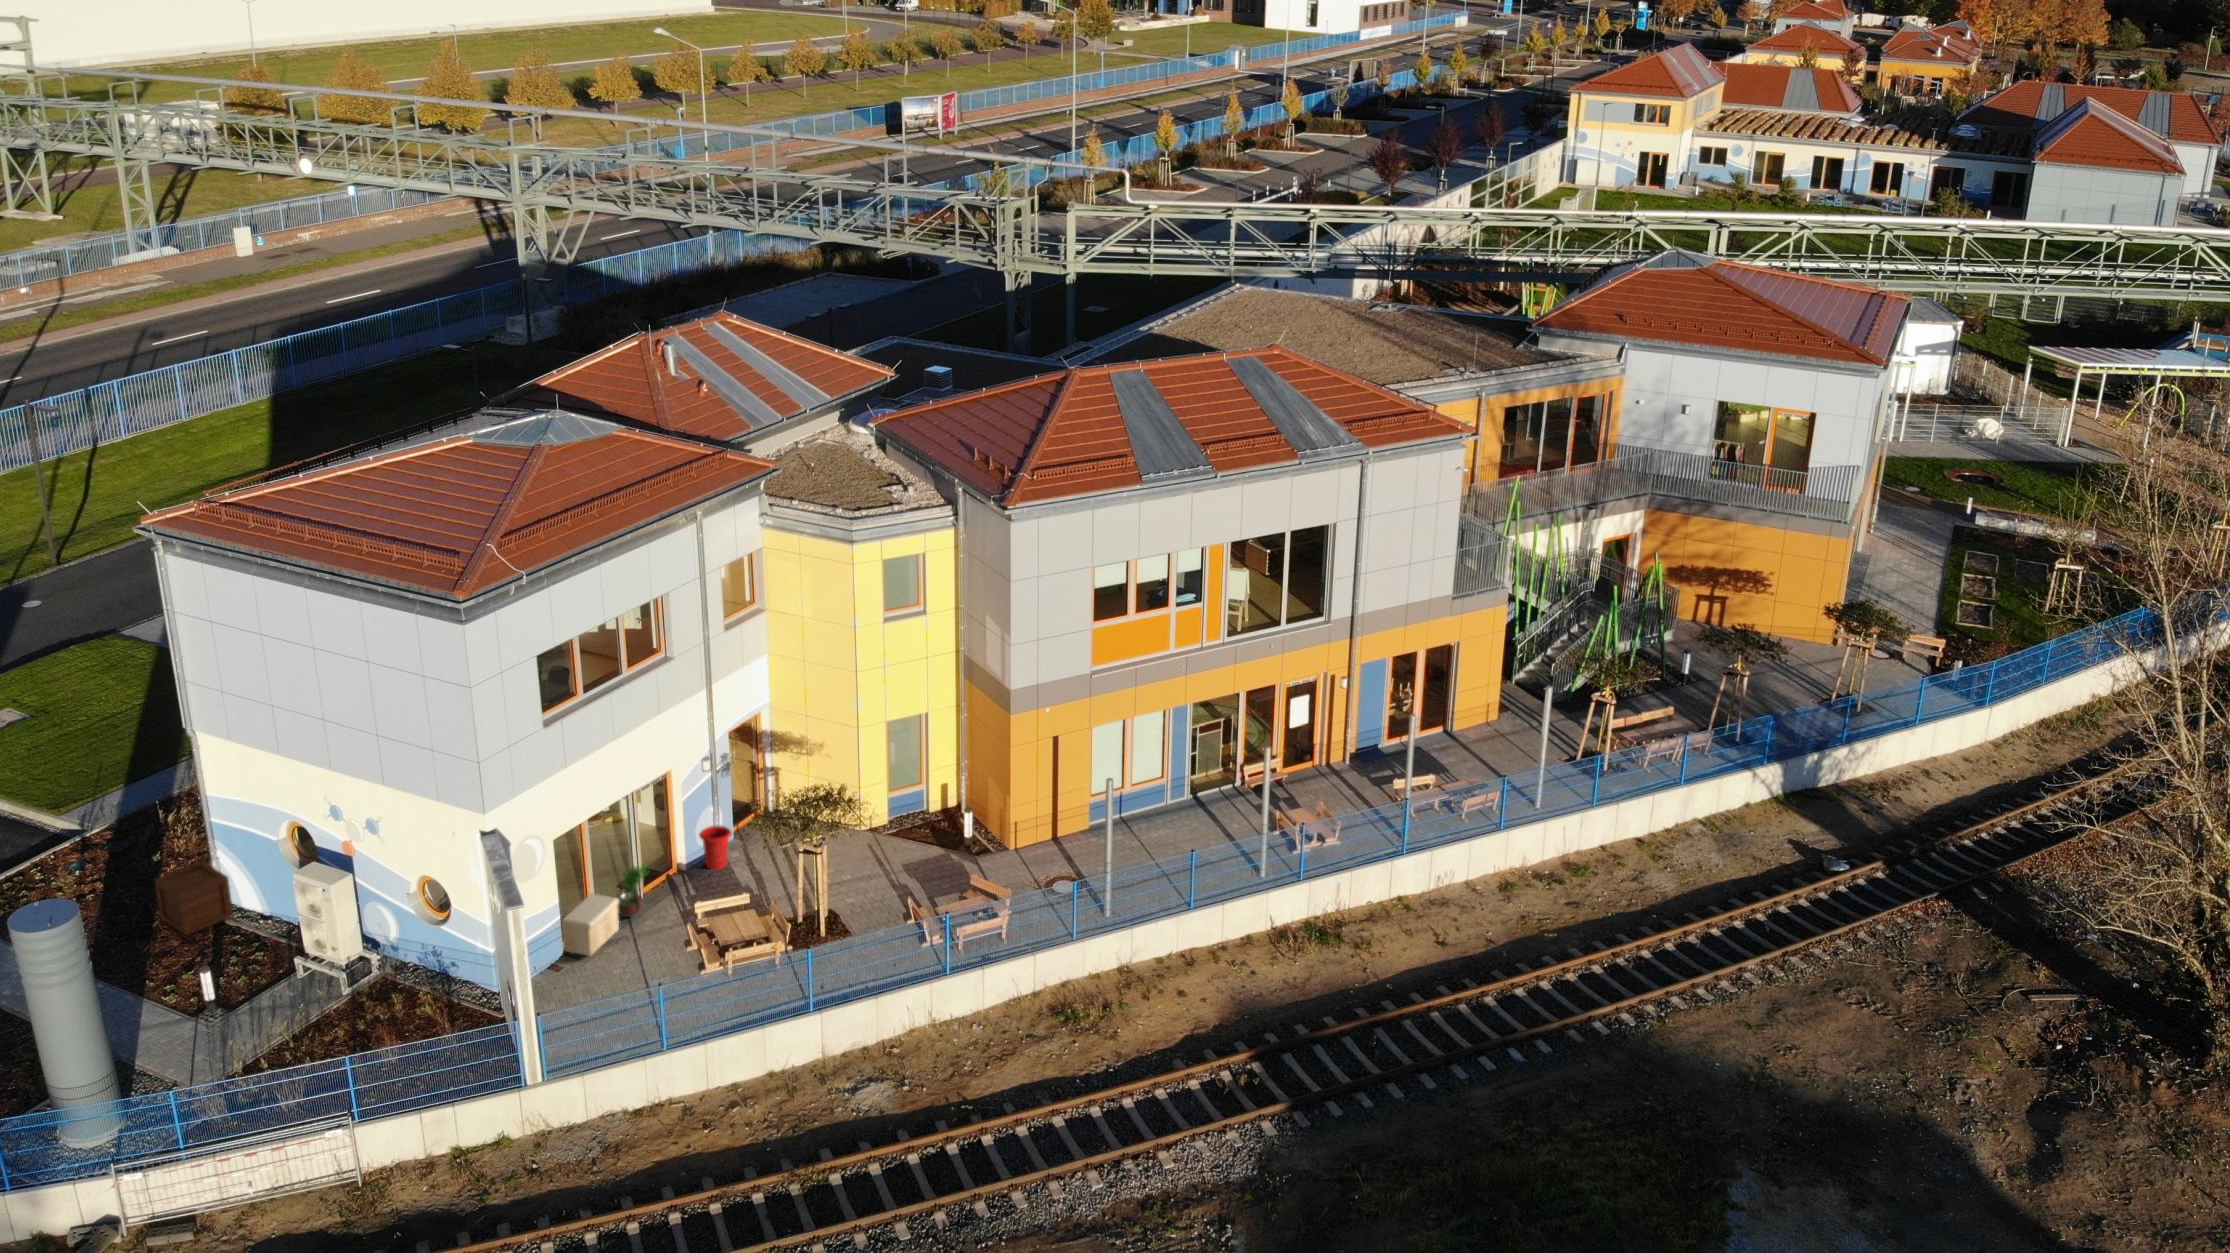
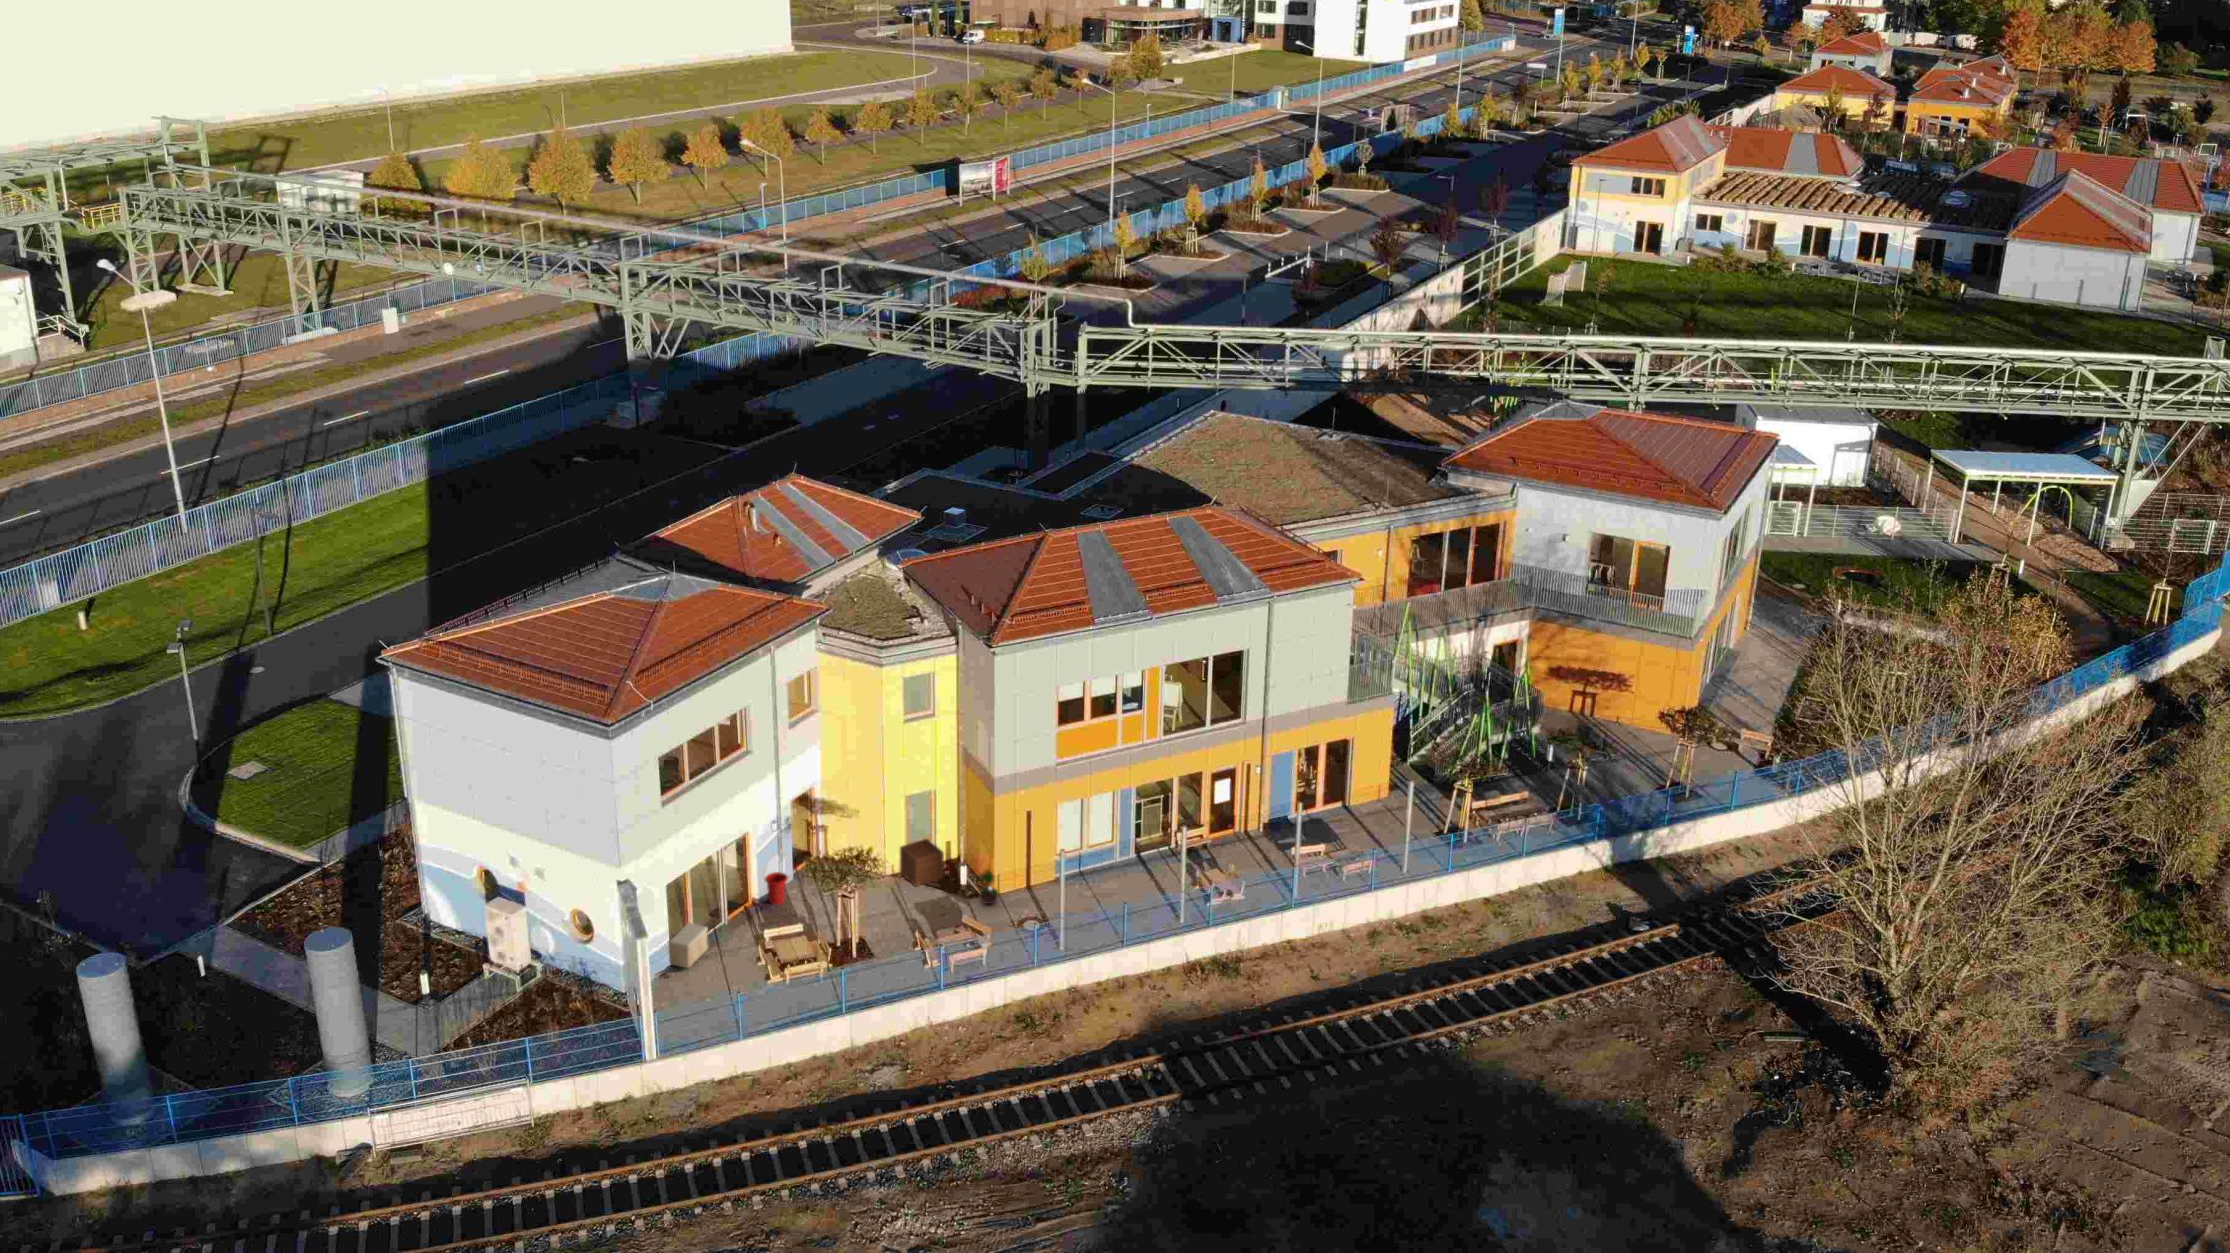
wooden crate: present [155,862,233,935] -> present [899,839,944,887]
potted tree: present [617,866,646,917] -> present [974,869,998,904]

